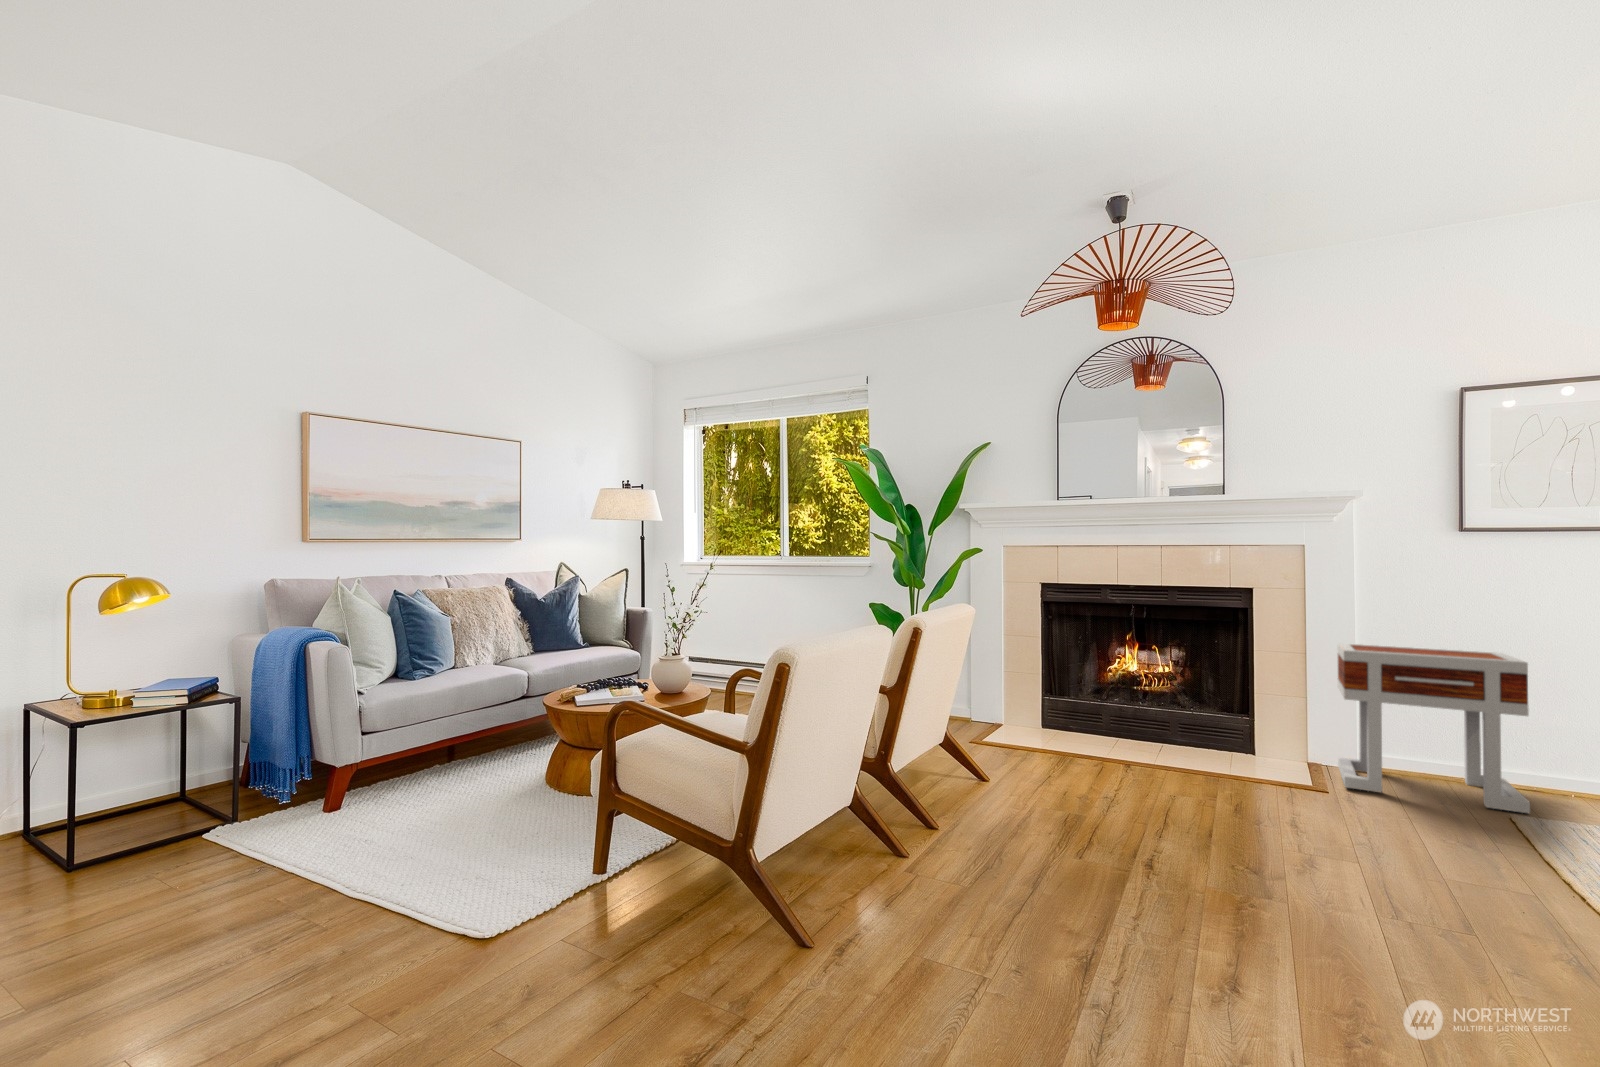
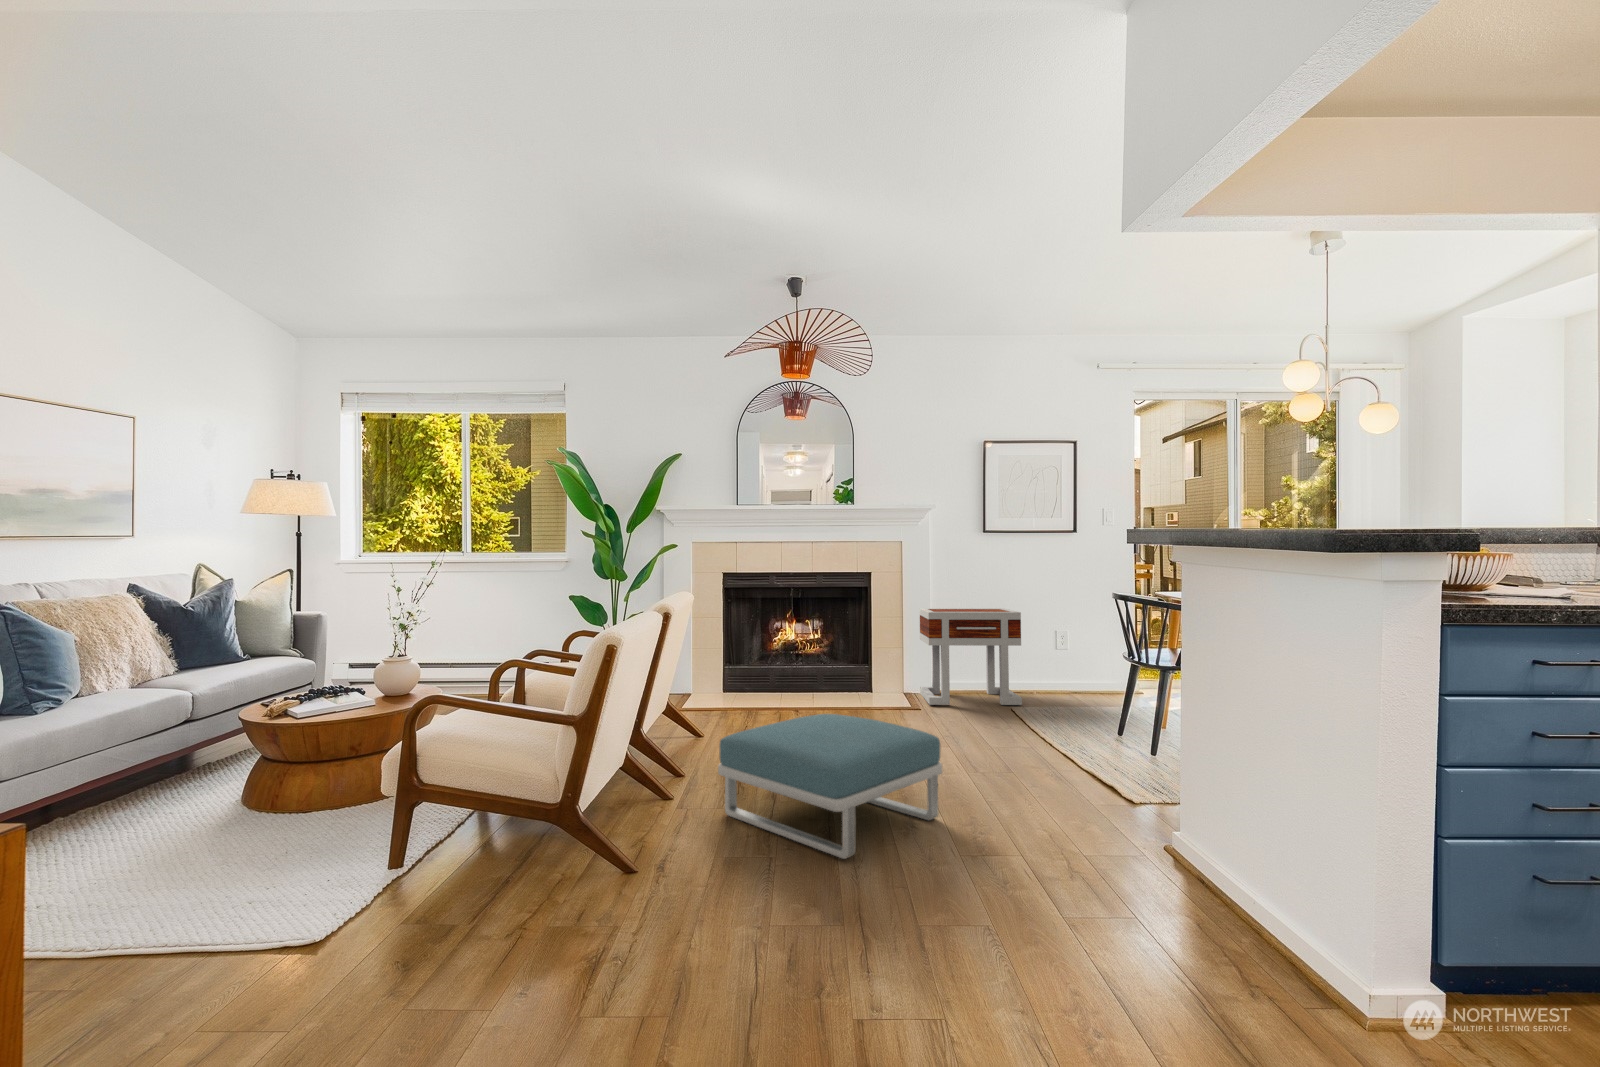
footstool: none [945,784,1284,1010] -> present [718,714,942,859]

